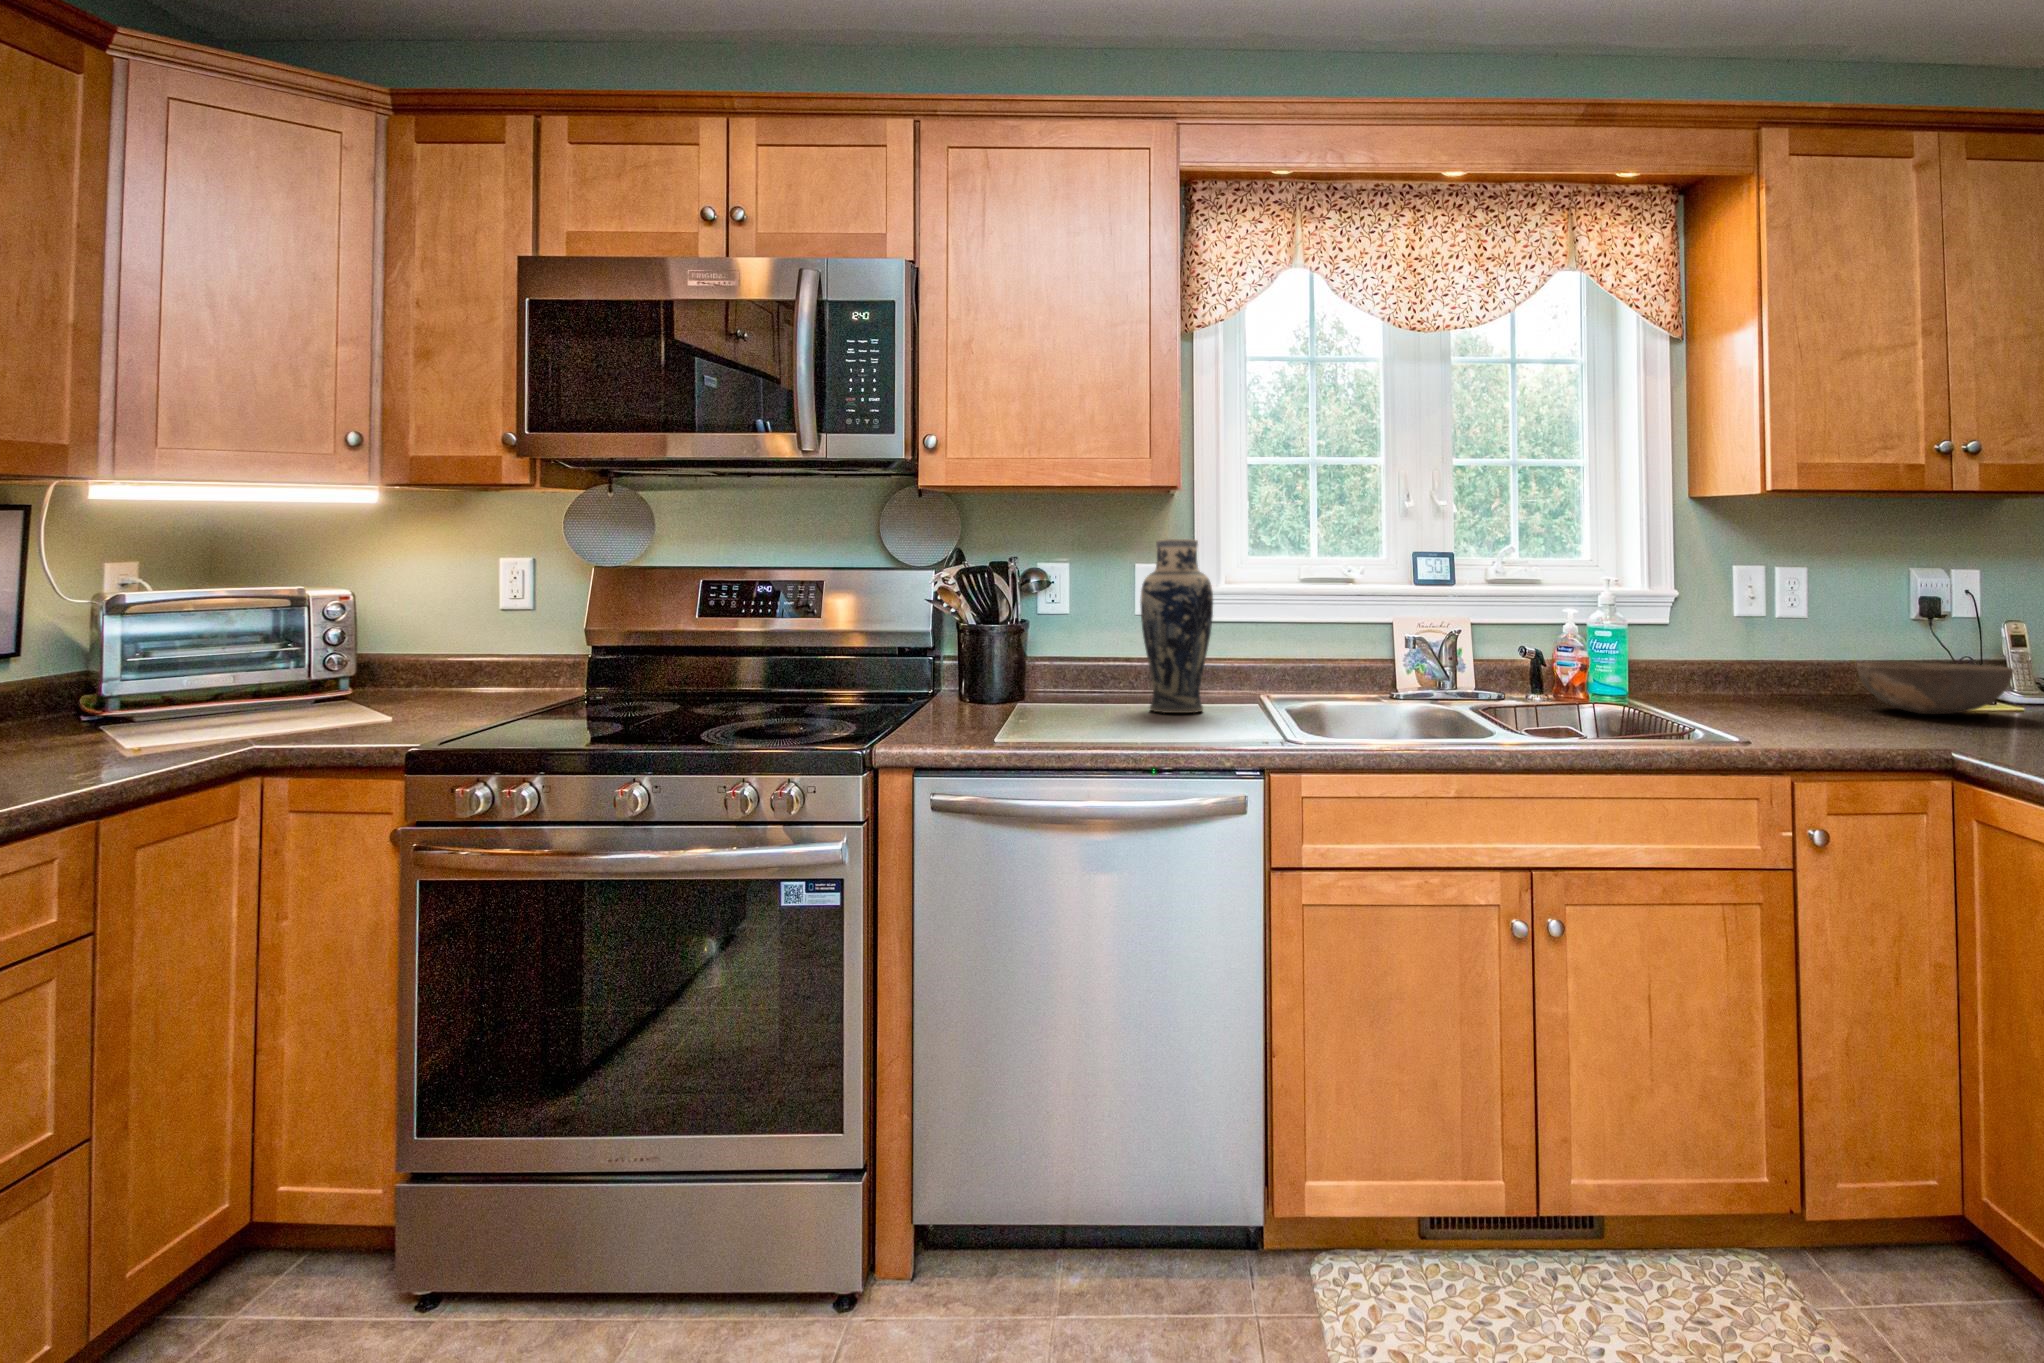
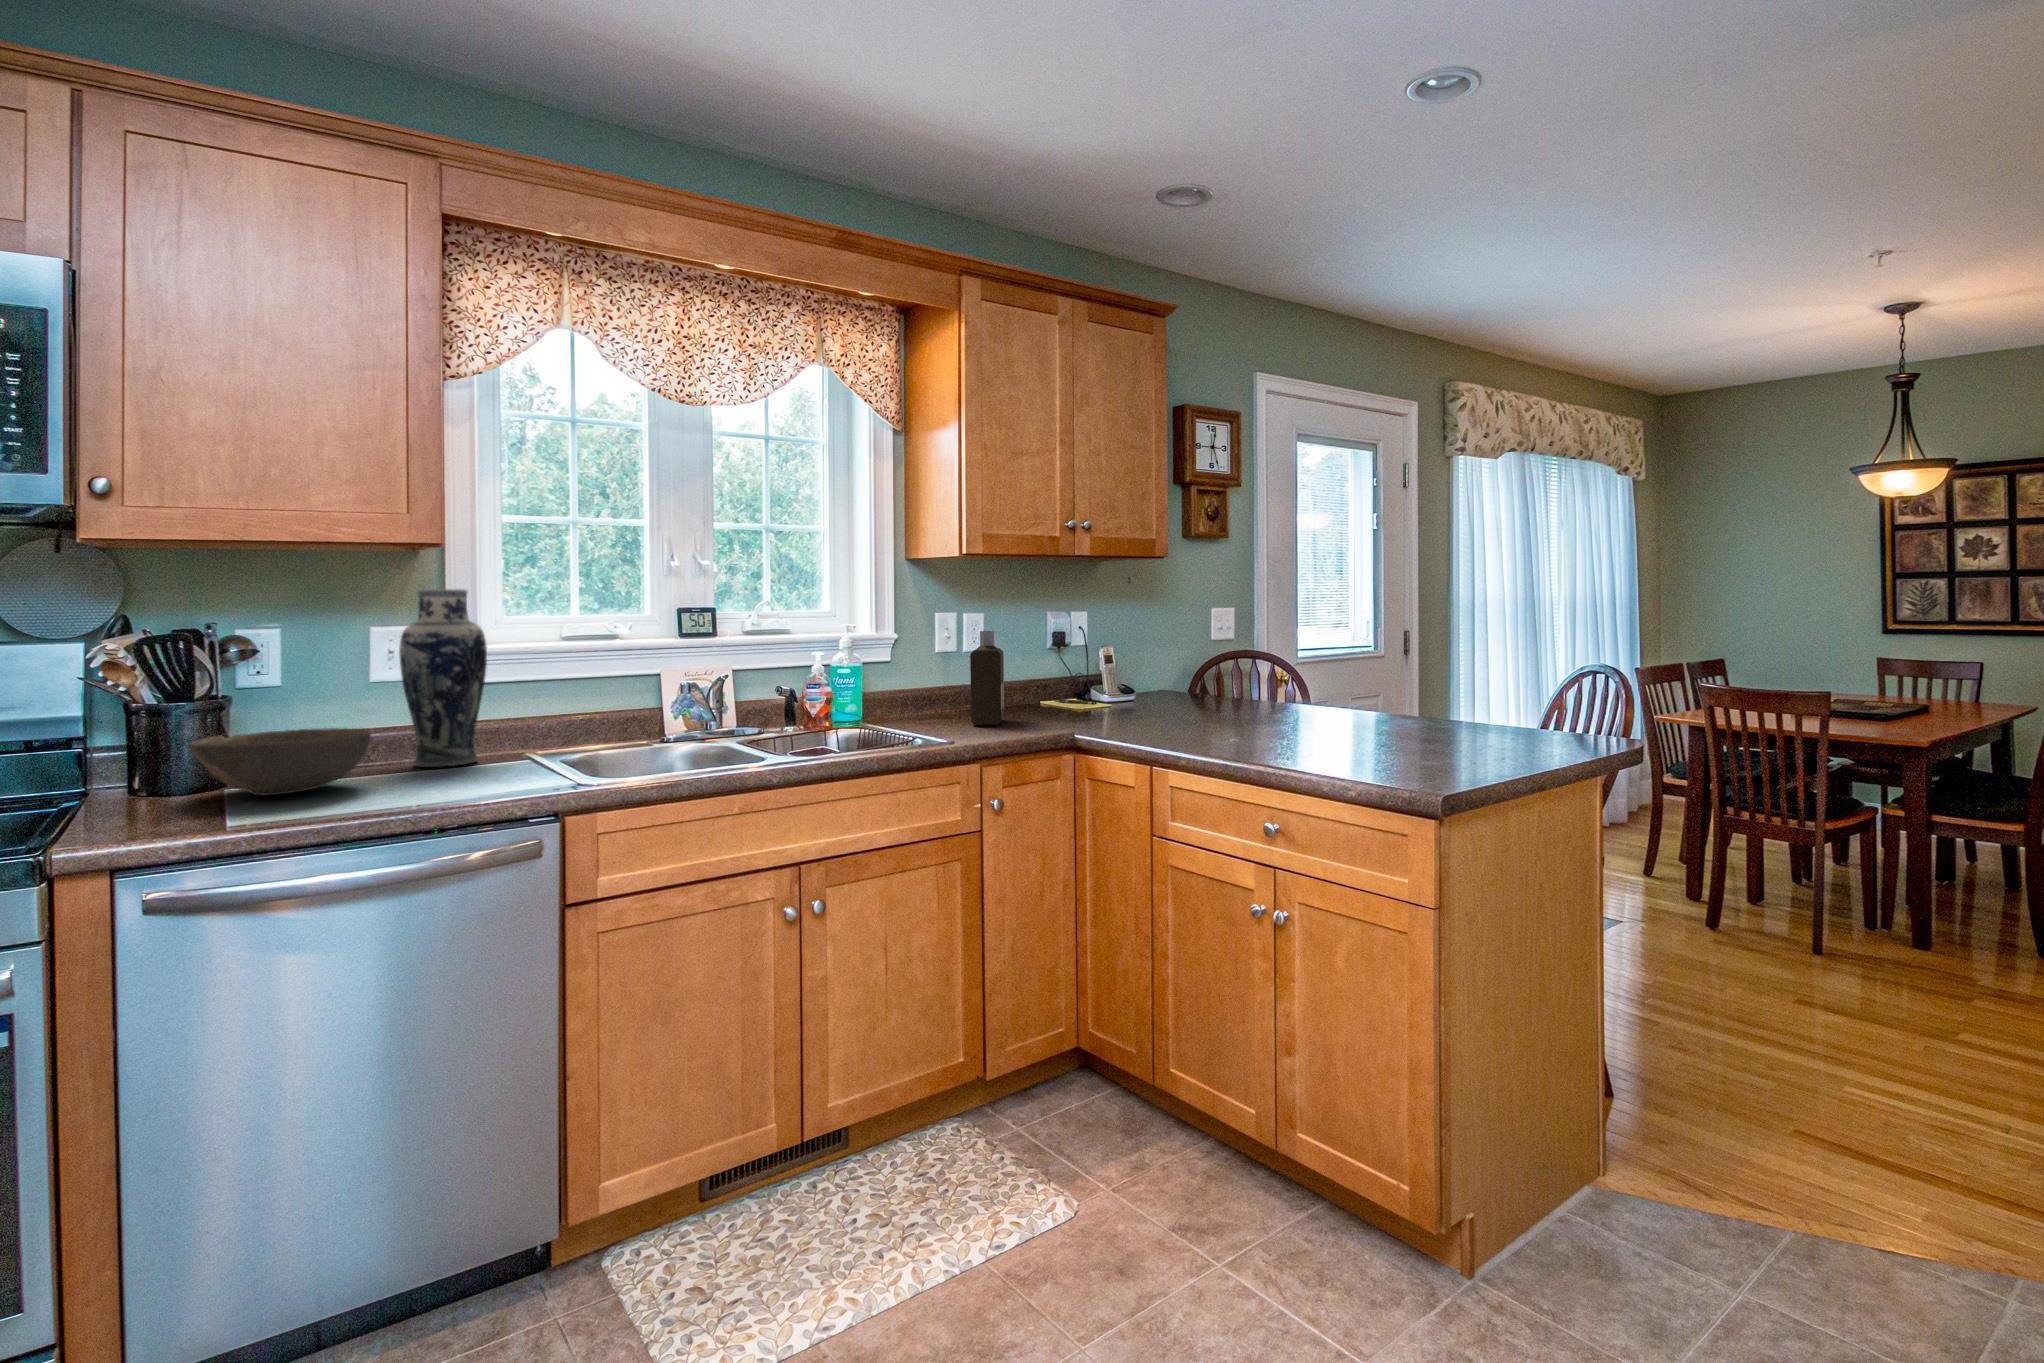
bottle: none [1788,592,1842,723] -> present [970,631,1004,726]
bowl: present [1857,662,2014,714] -> present [190,728,372,795]

